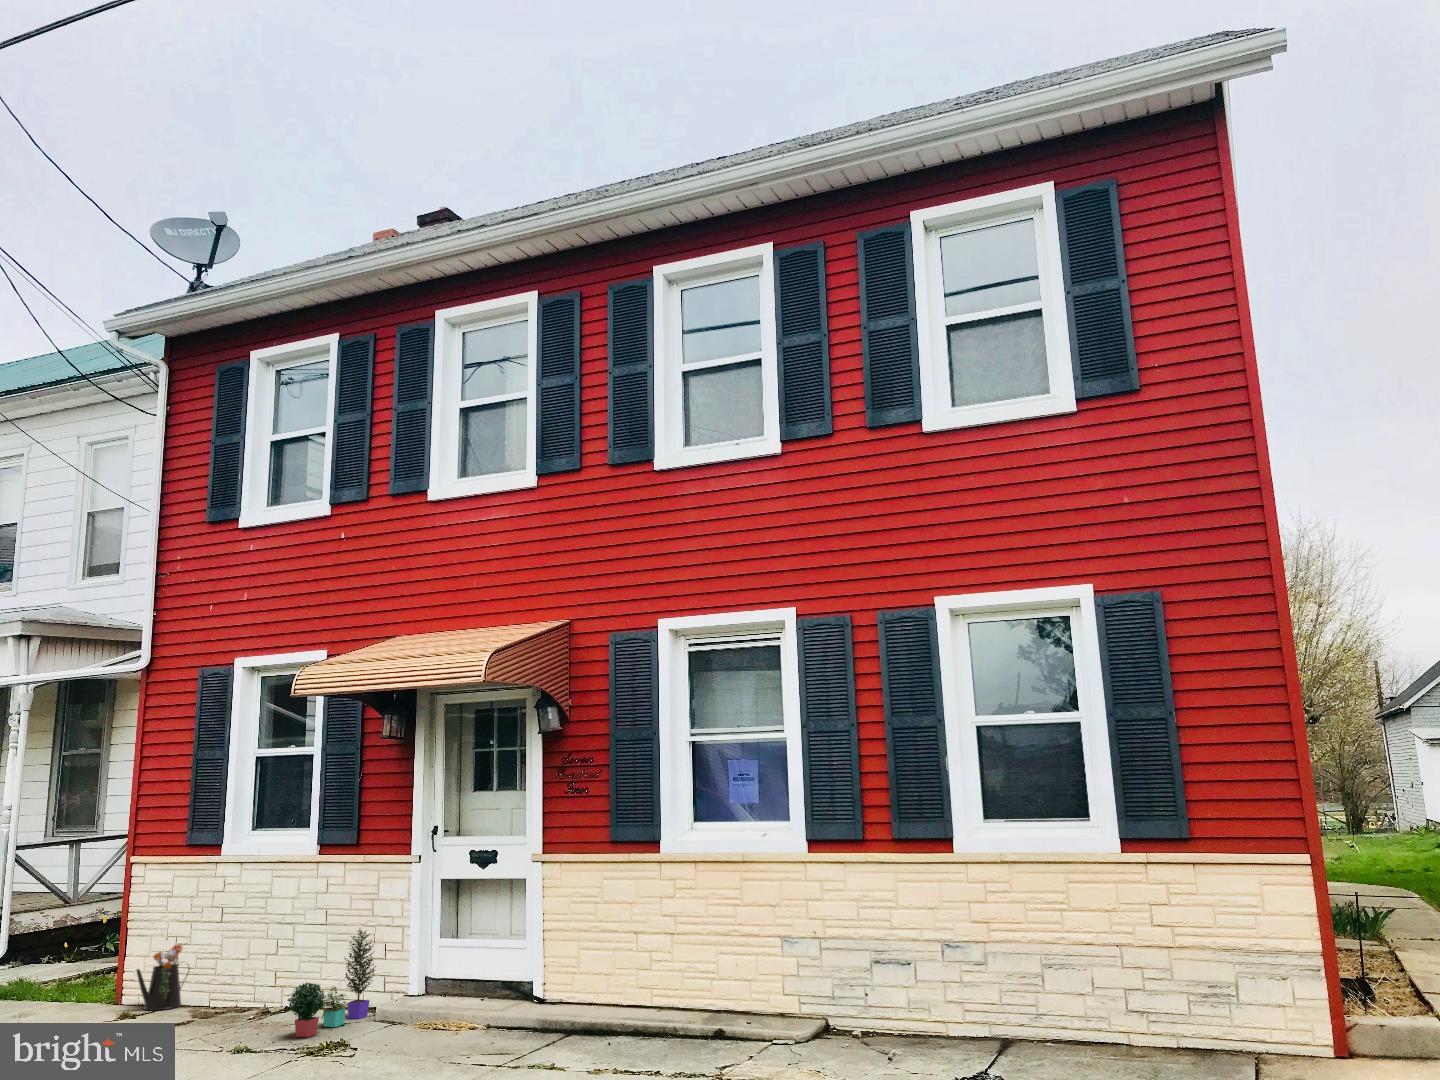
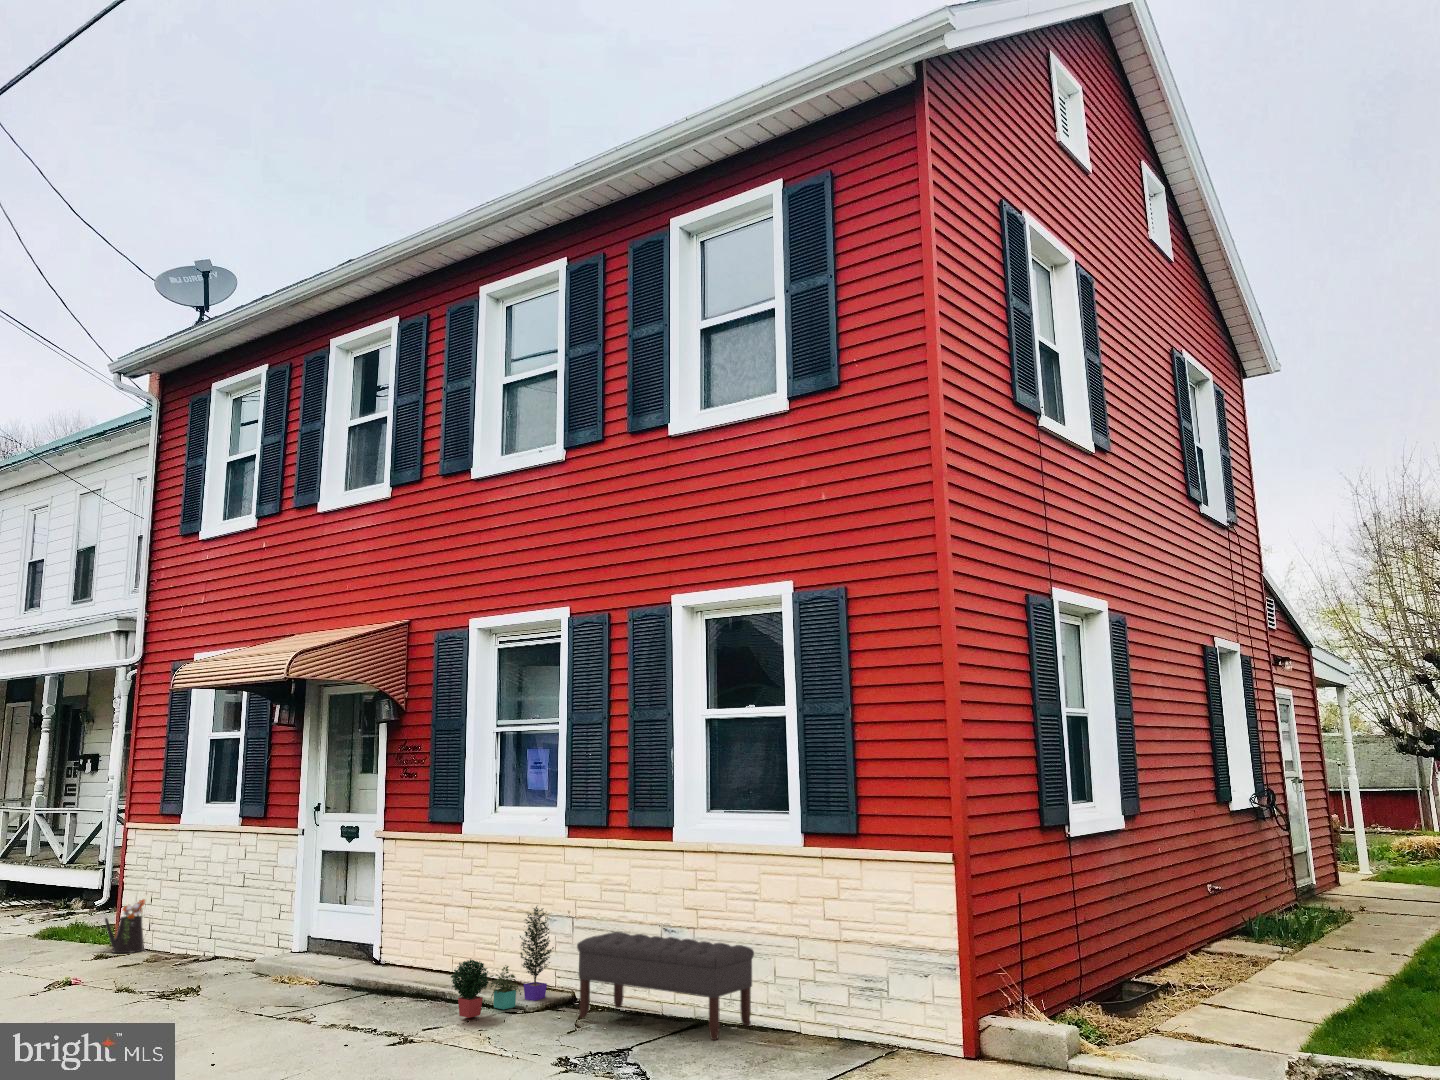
potted plant: present [288,928,376,1037] -> present [451,906,554,1018]
bench: none [876,952,1070,1059] -> present [577,932,754,1040]

